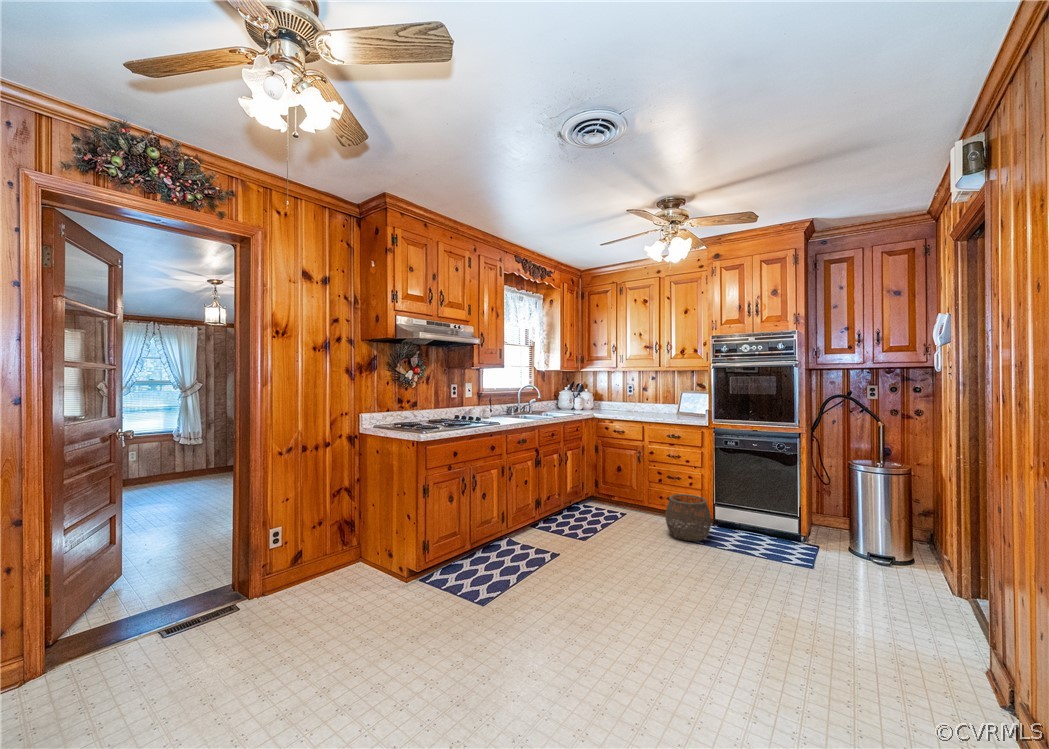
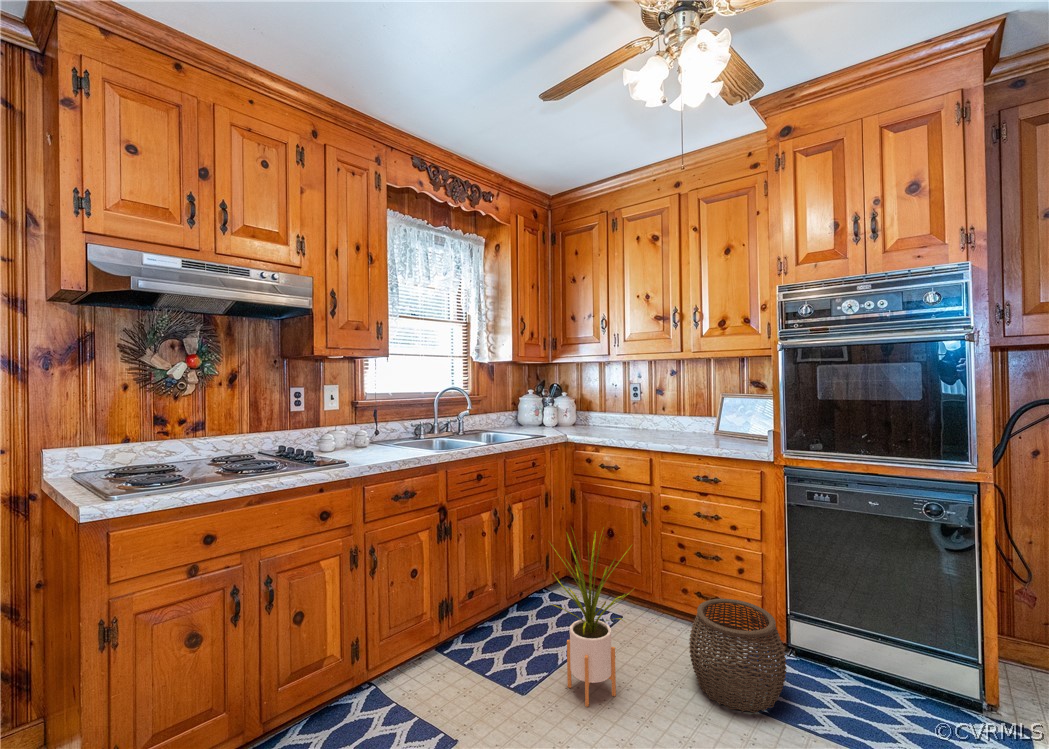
house plant: none [596,456,640,541] -> present [549,530,632,707]

